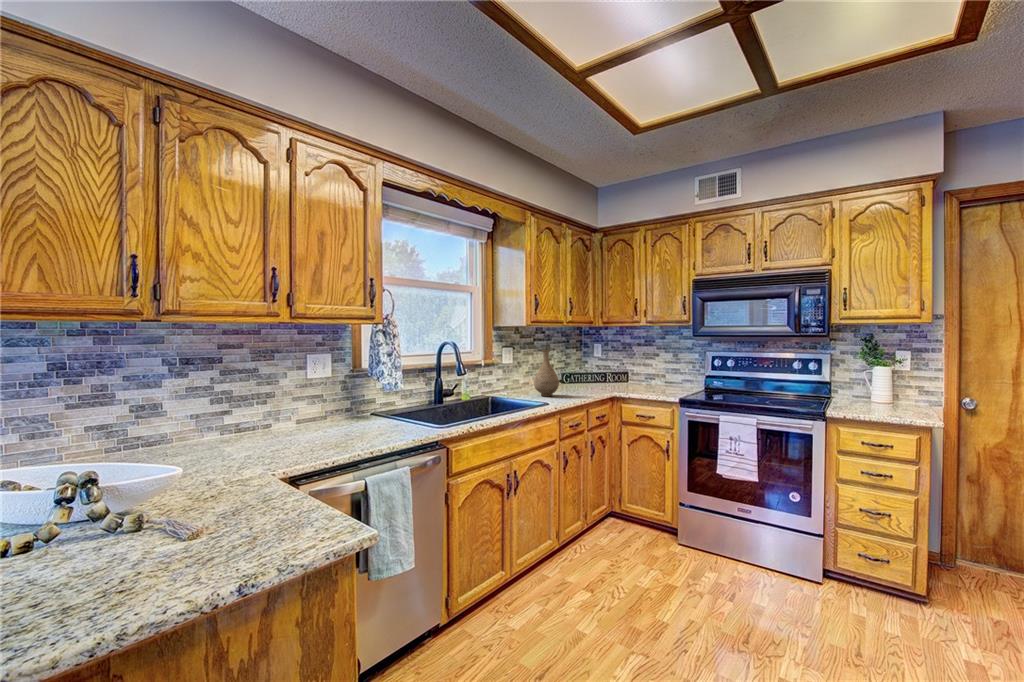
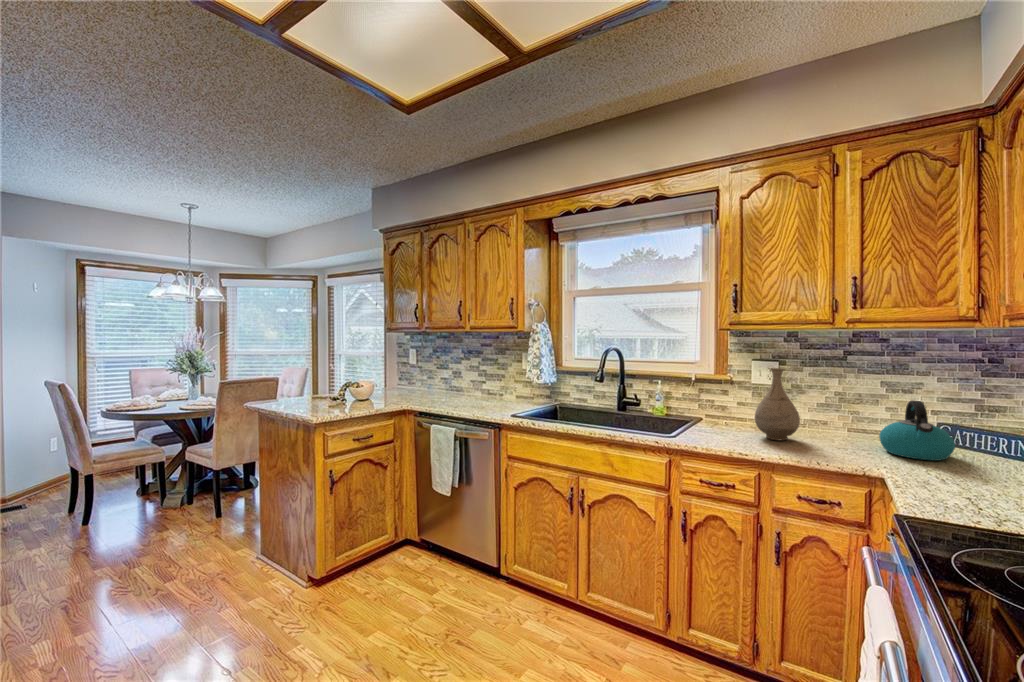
kettle: none [564,363,596,391] -> present [879,401,955,460]

